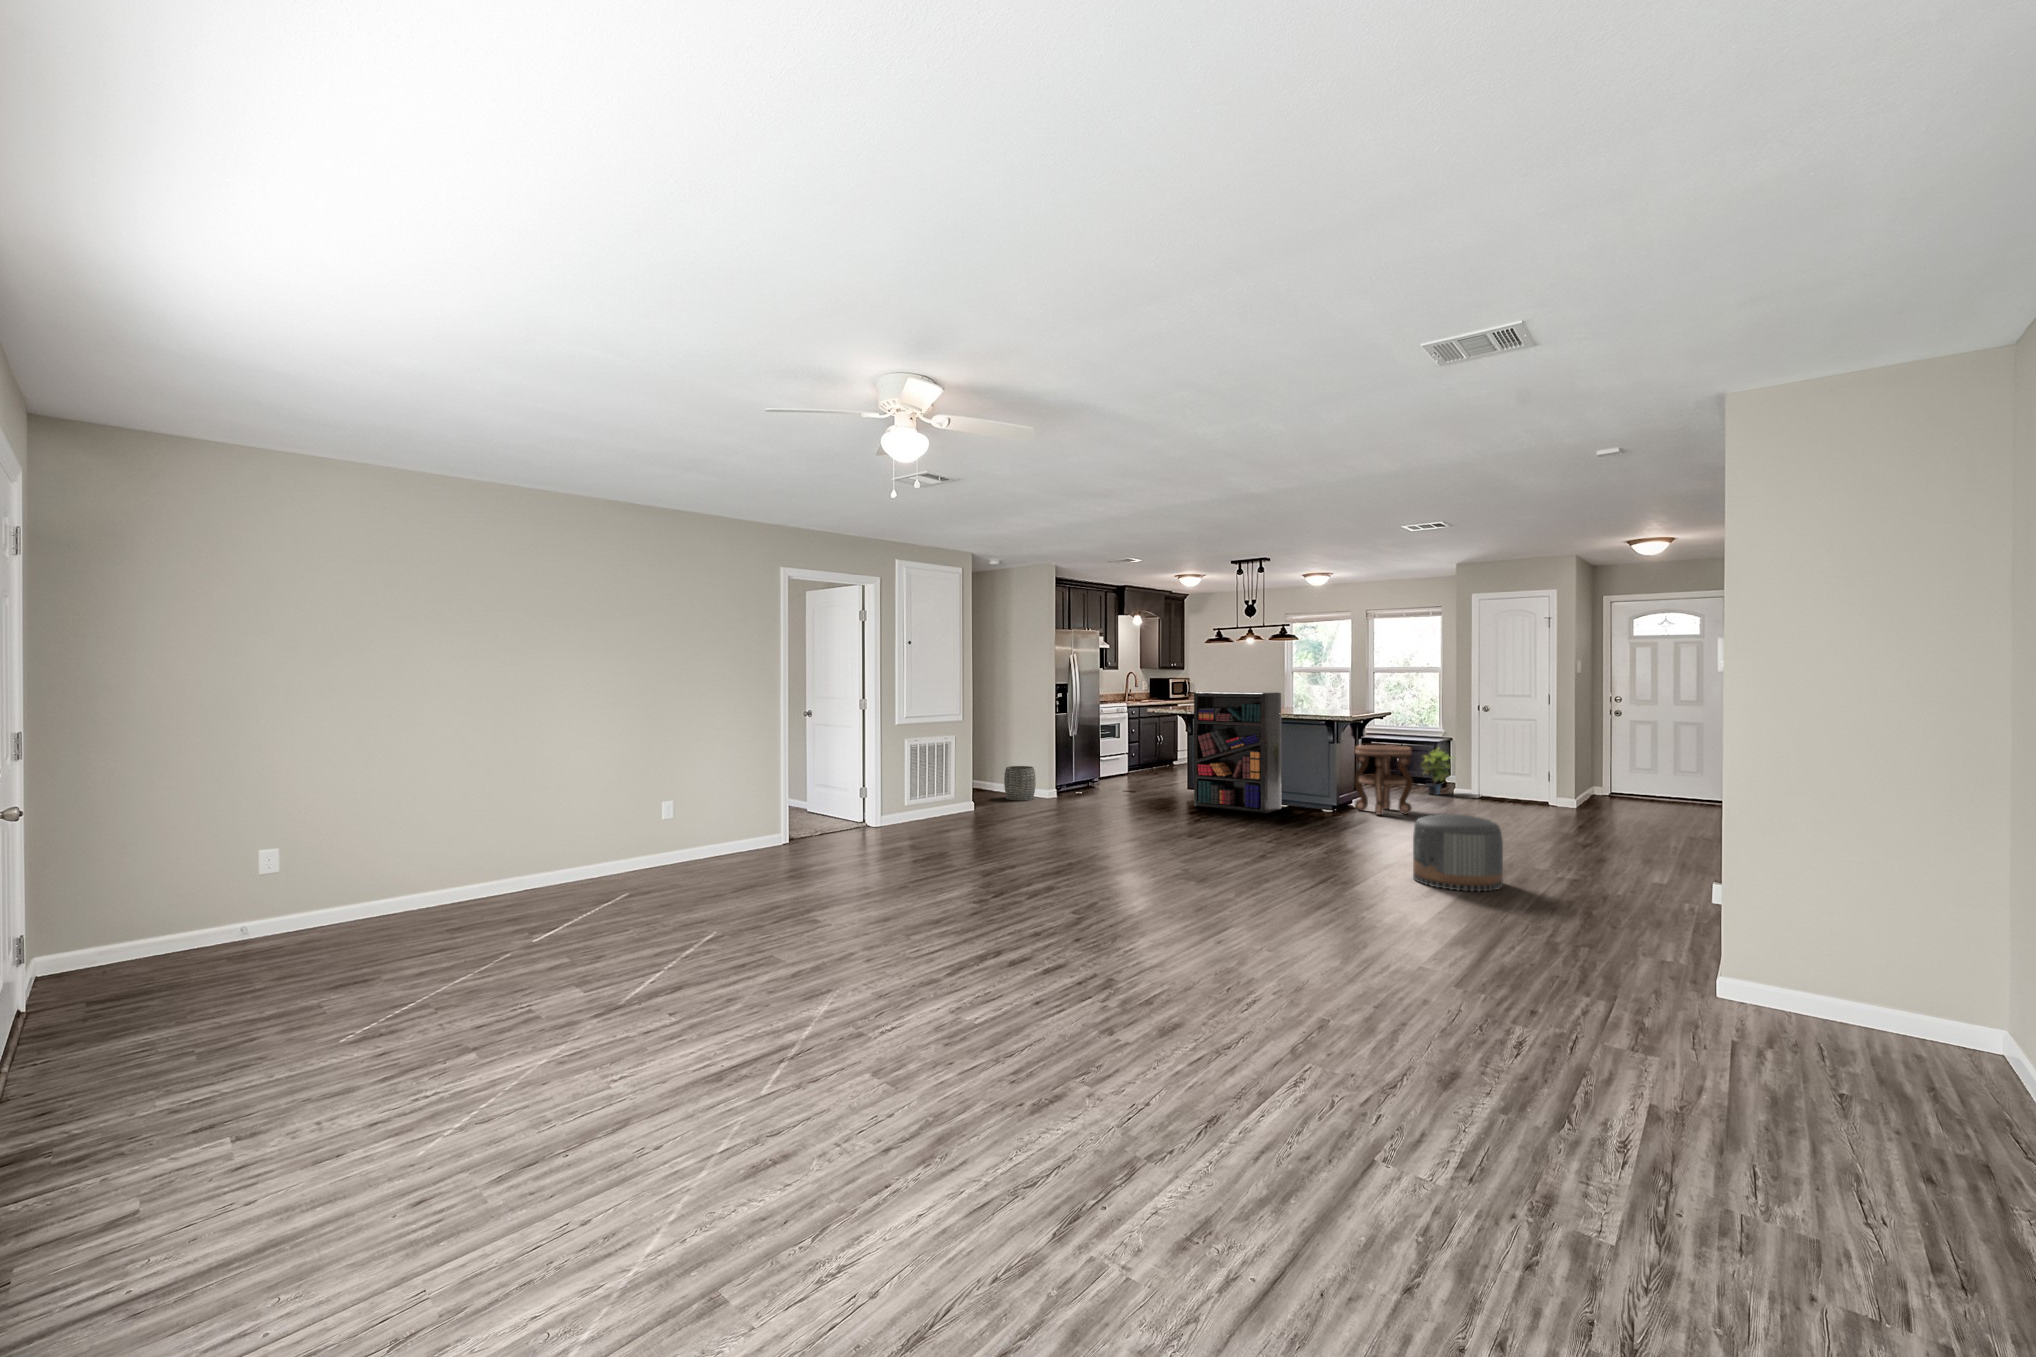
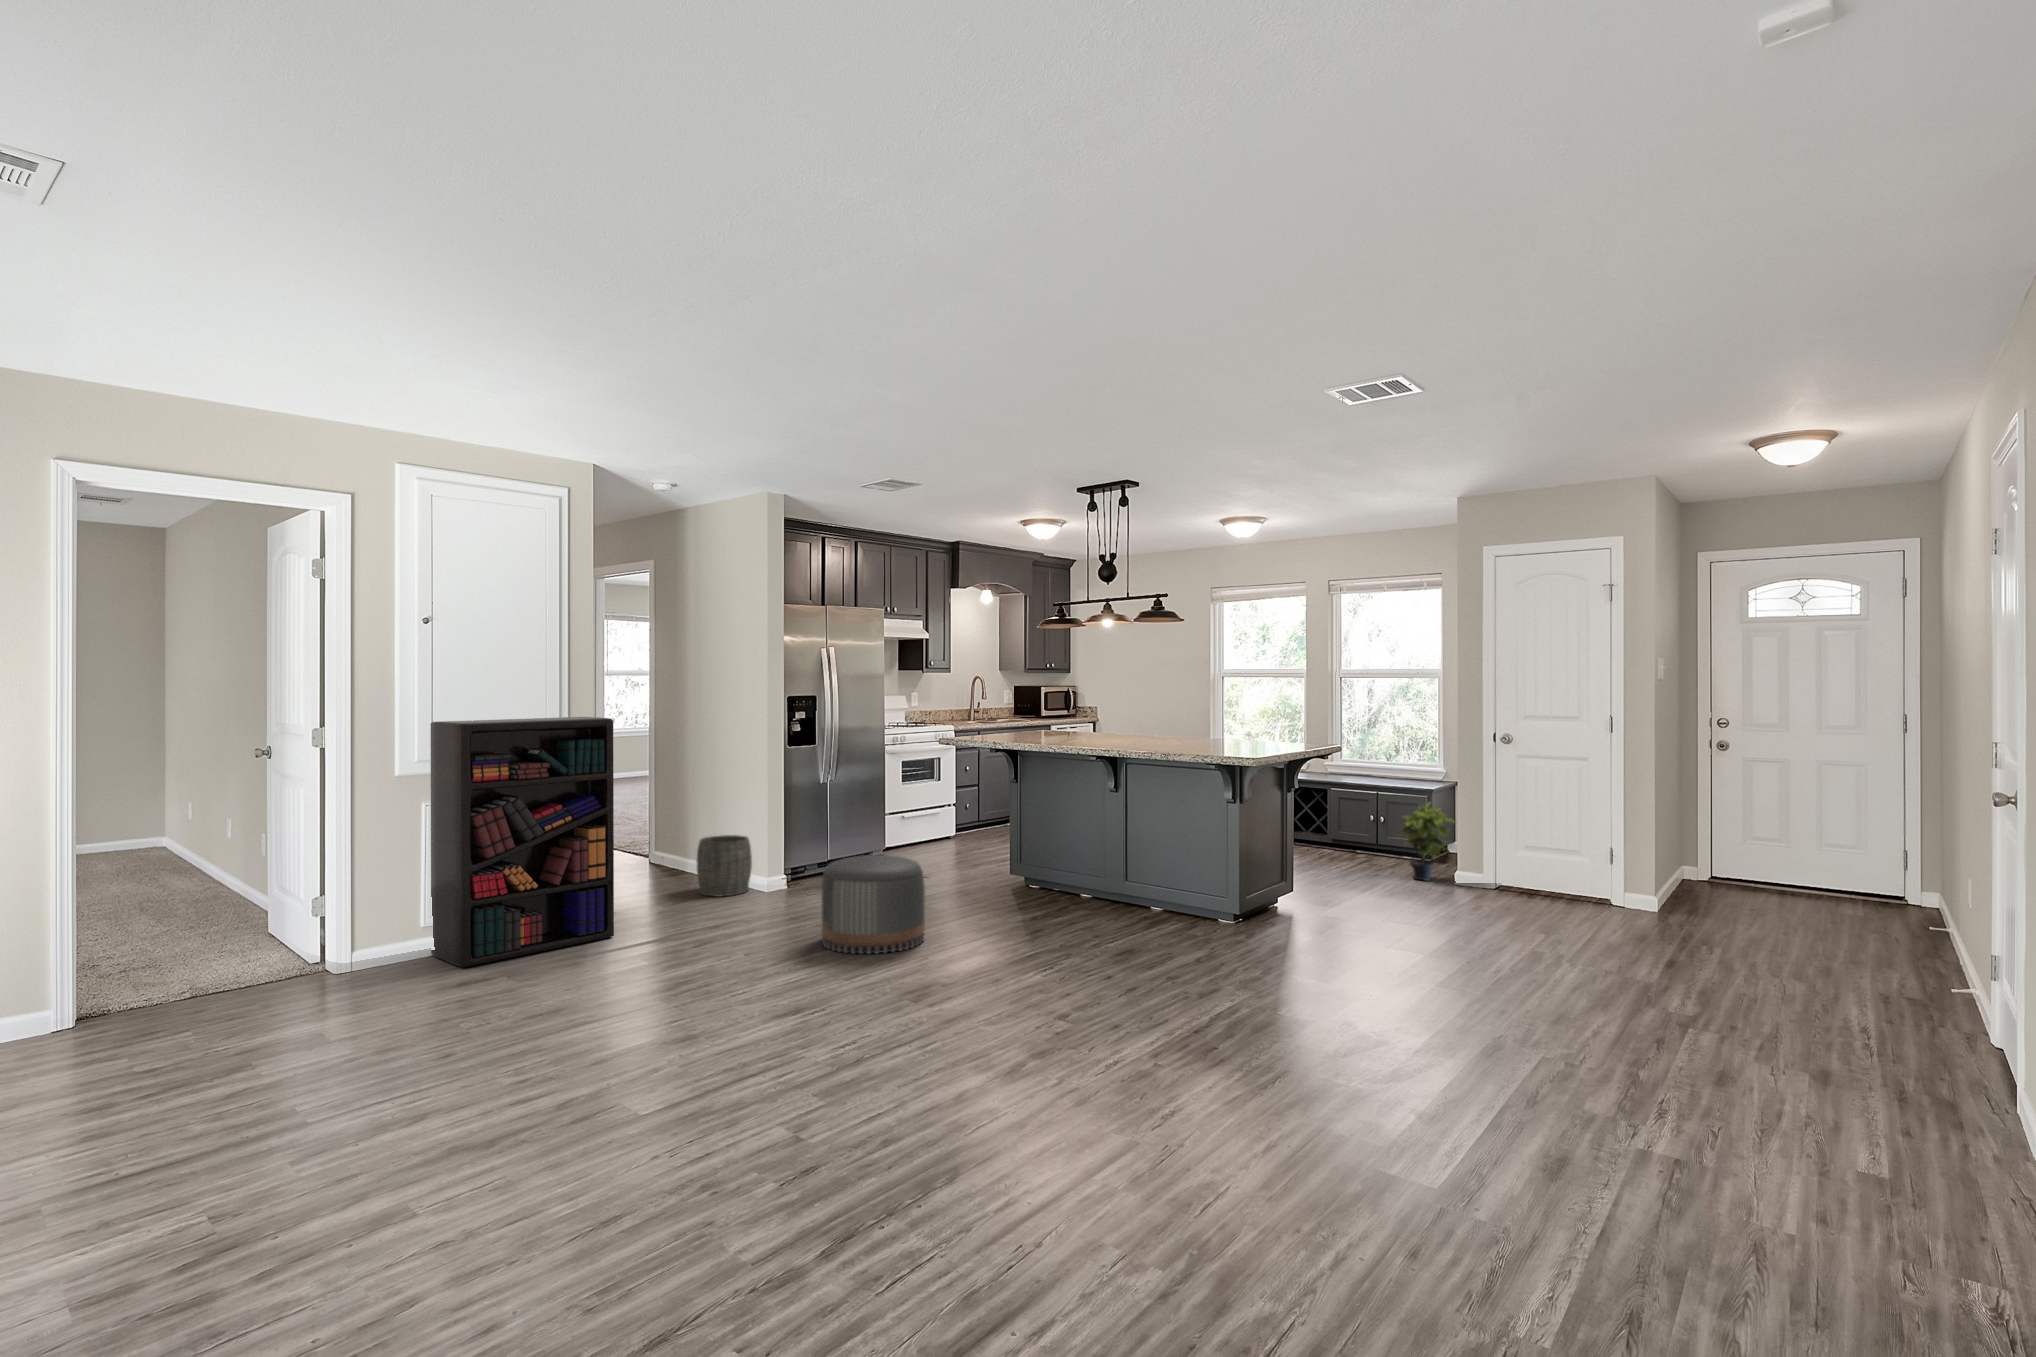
bookshelf: present [1194,691,1281,813] -> present [430,717,614,967]
side table: present [1354,745,1413,815] -> none [1271,804,1370,933]
pouf: present [1413,814,1503,891] -> present [822,855,925,954]

